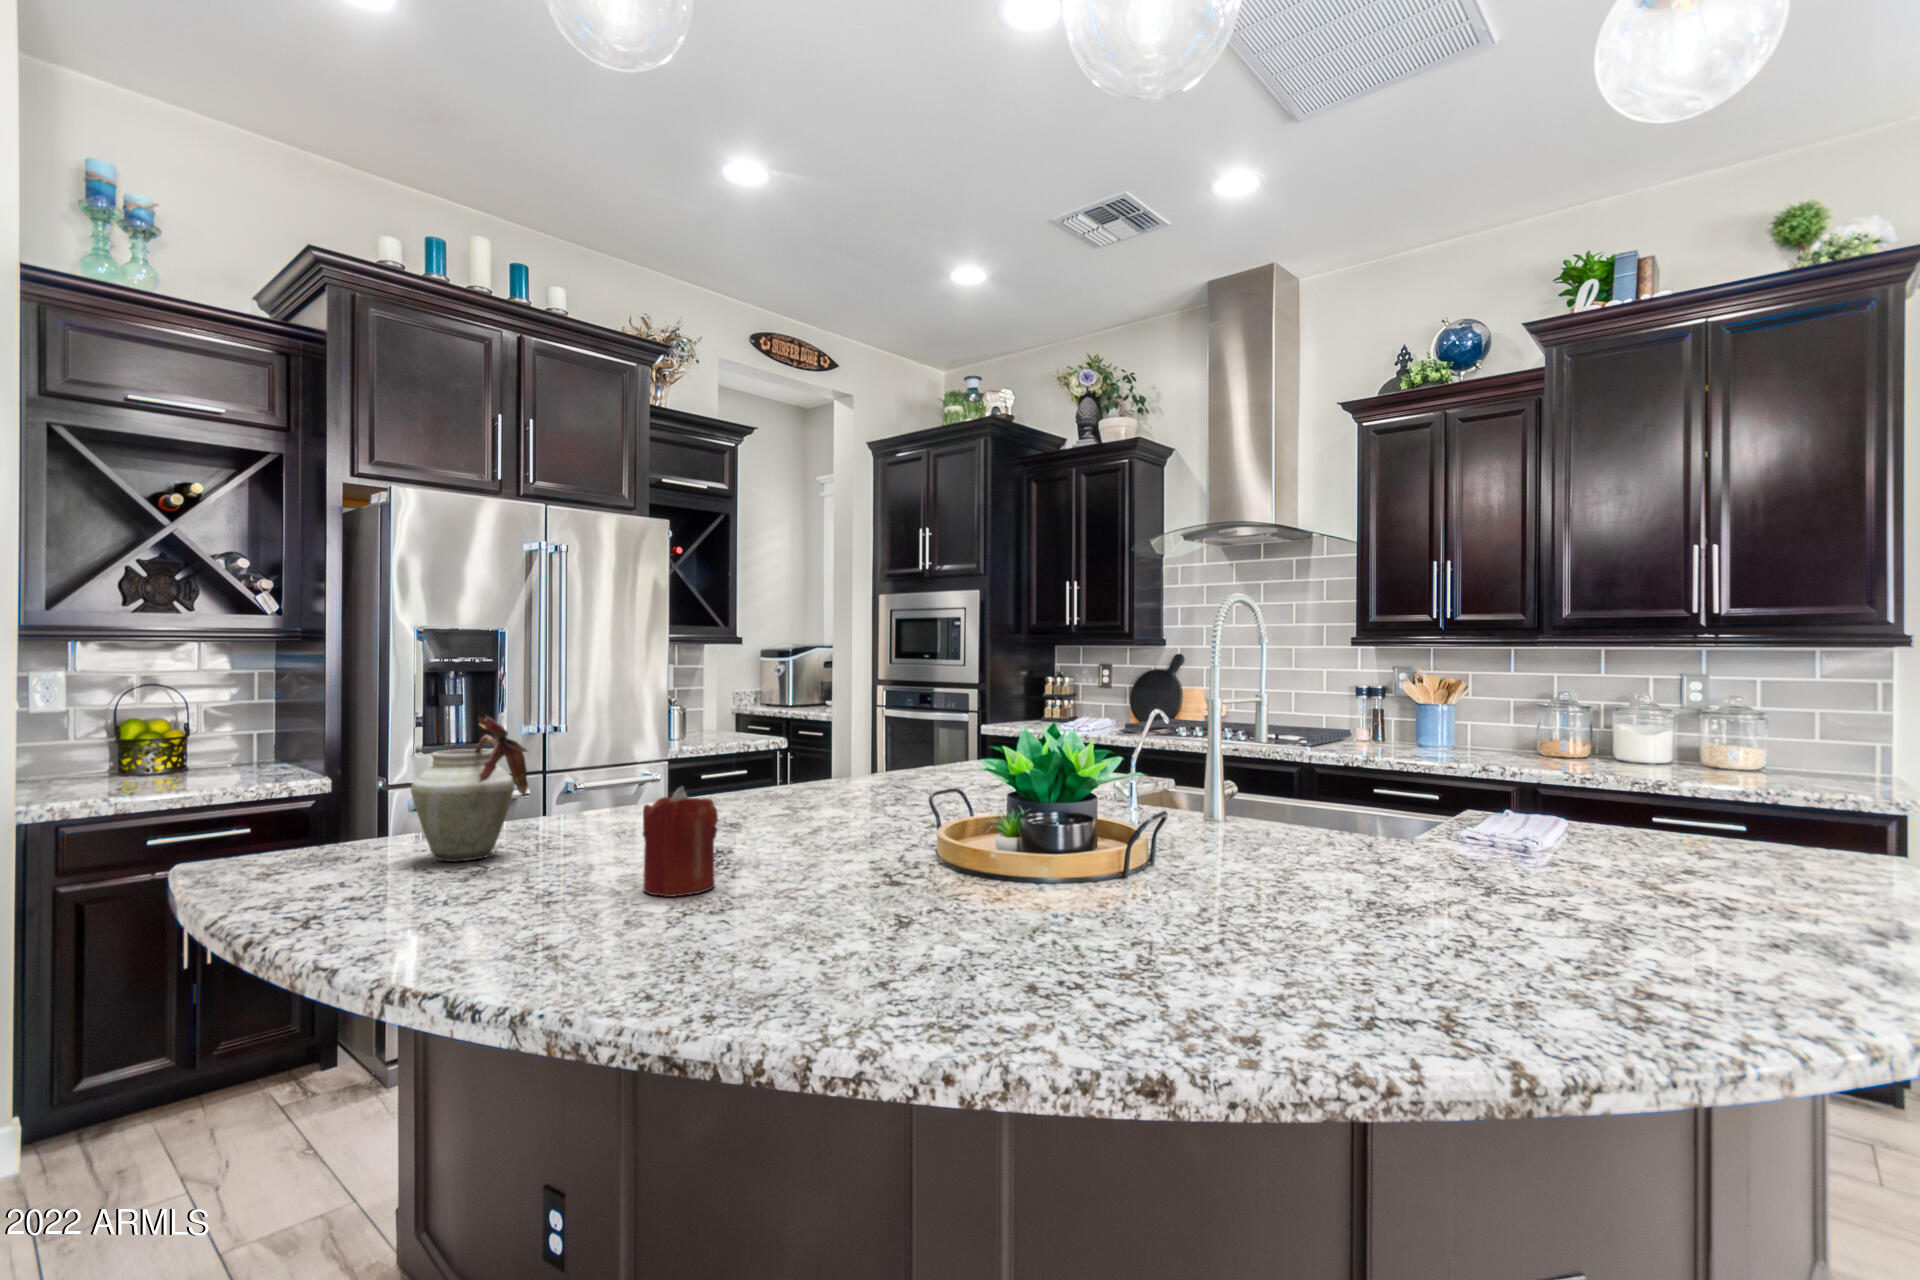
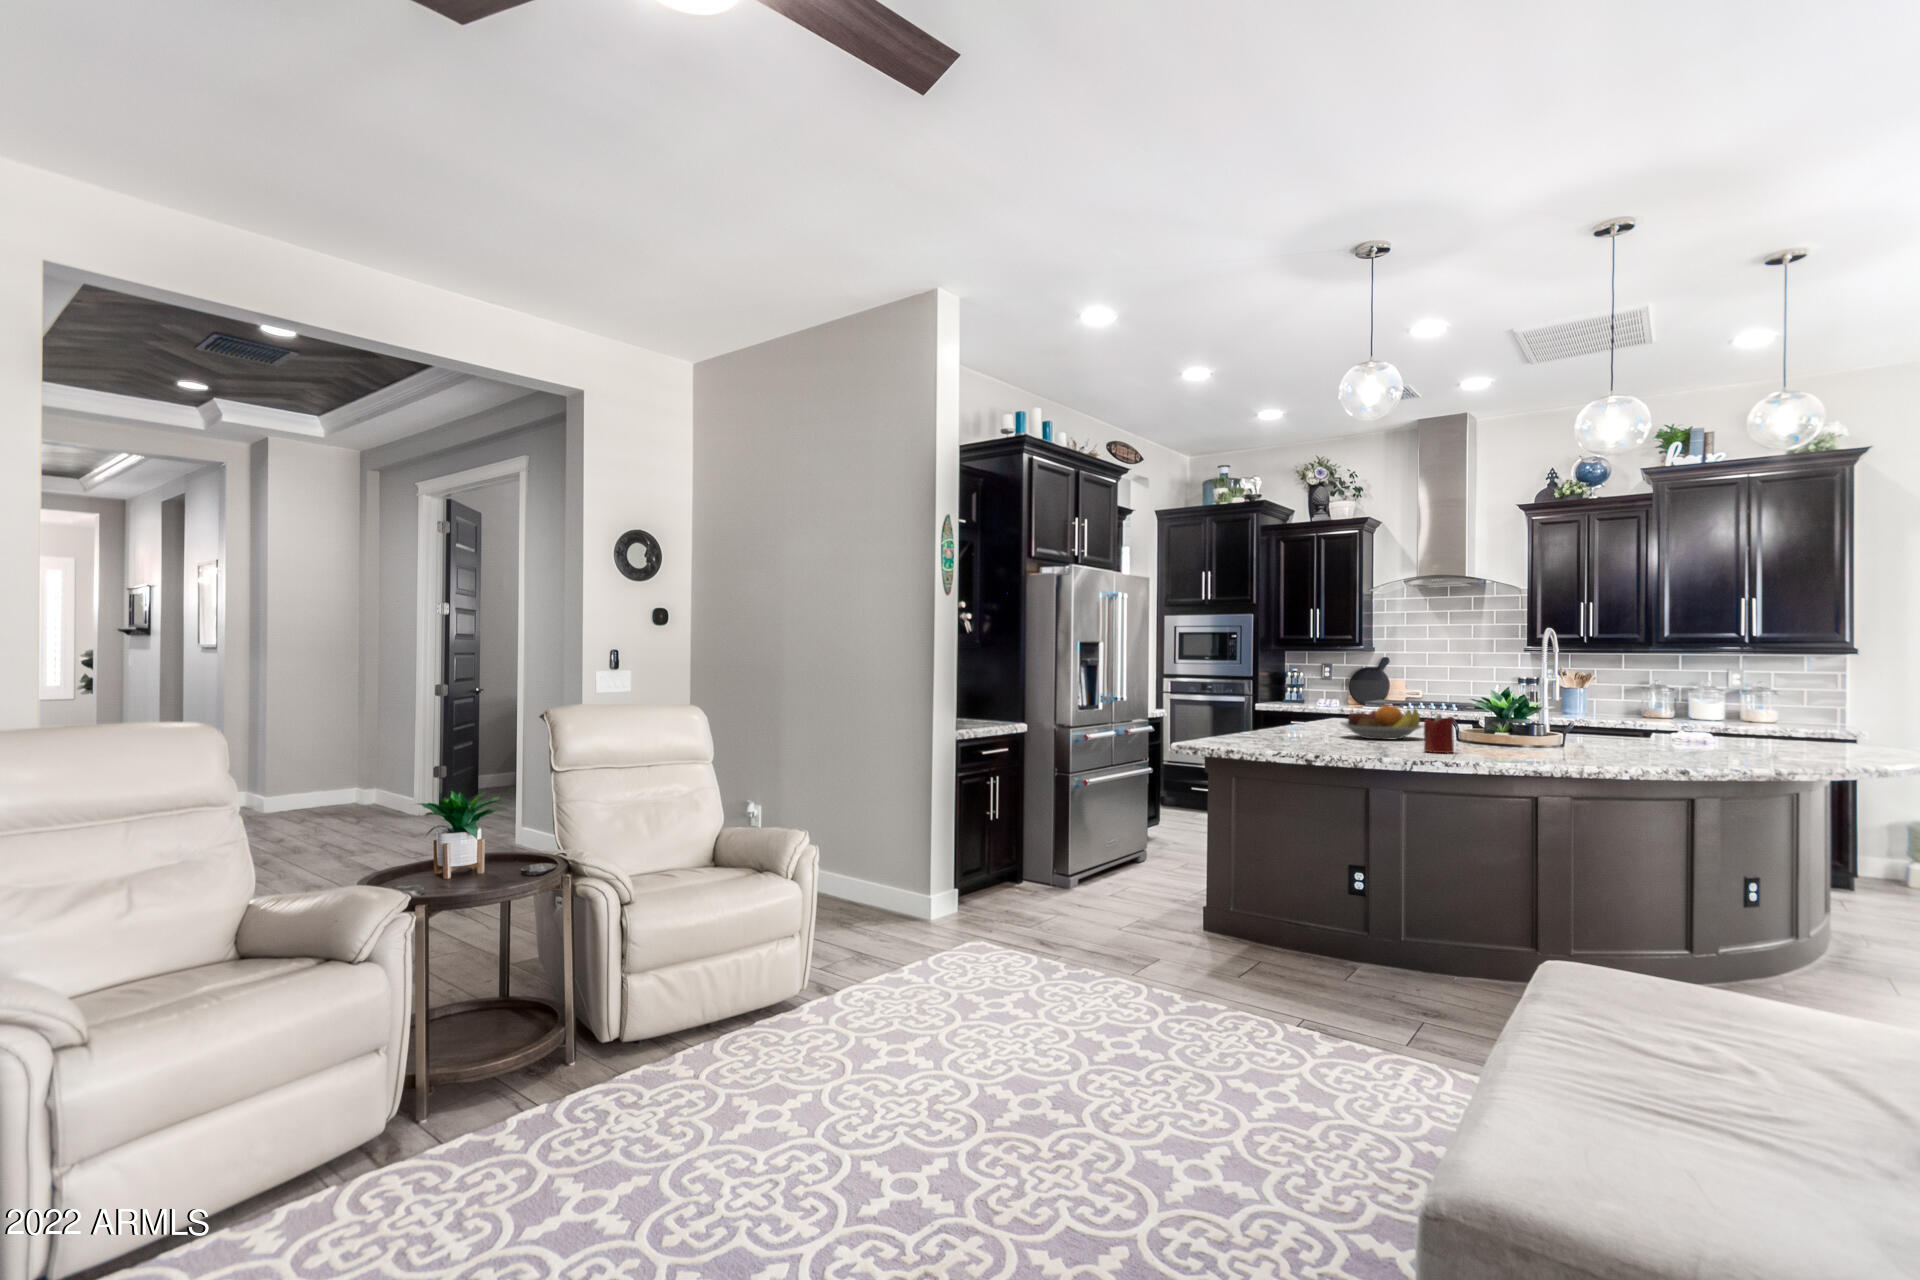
vase: present [411,717,528,862] -> none [1284,687,1349,749]
fruit bowl: none [753,747,914,820] -> present [1341,705,1423,739]

